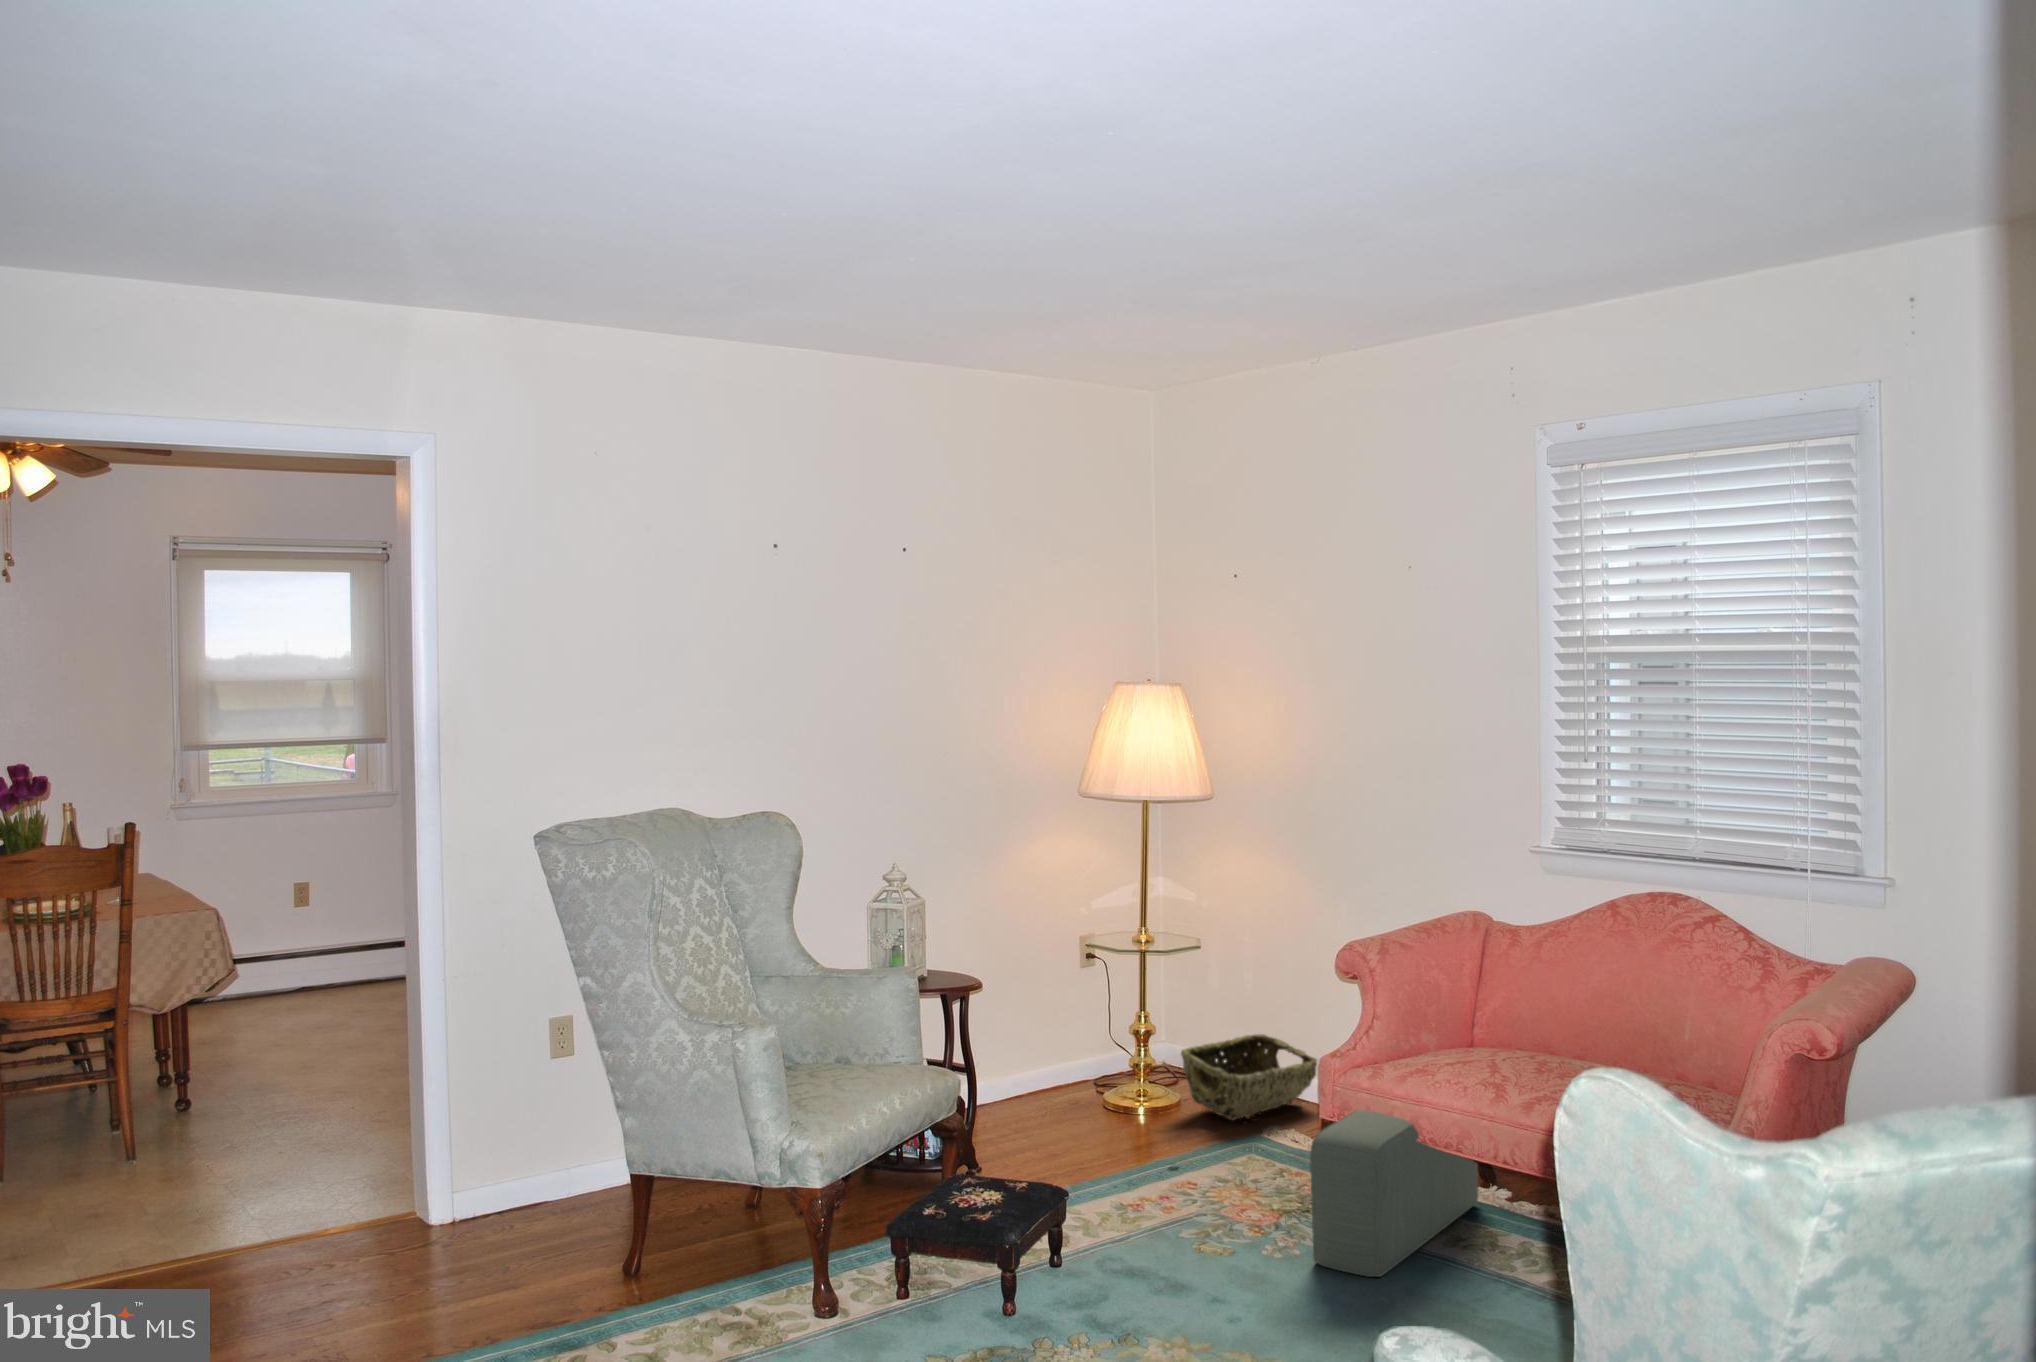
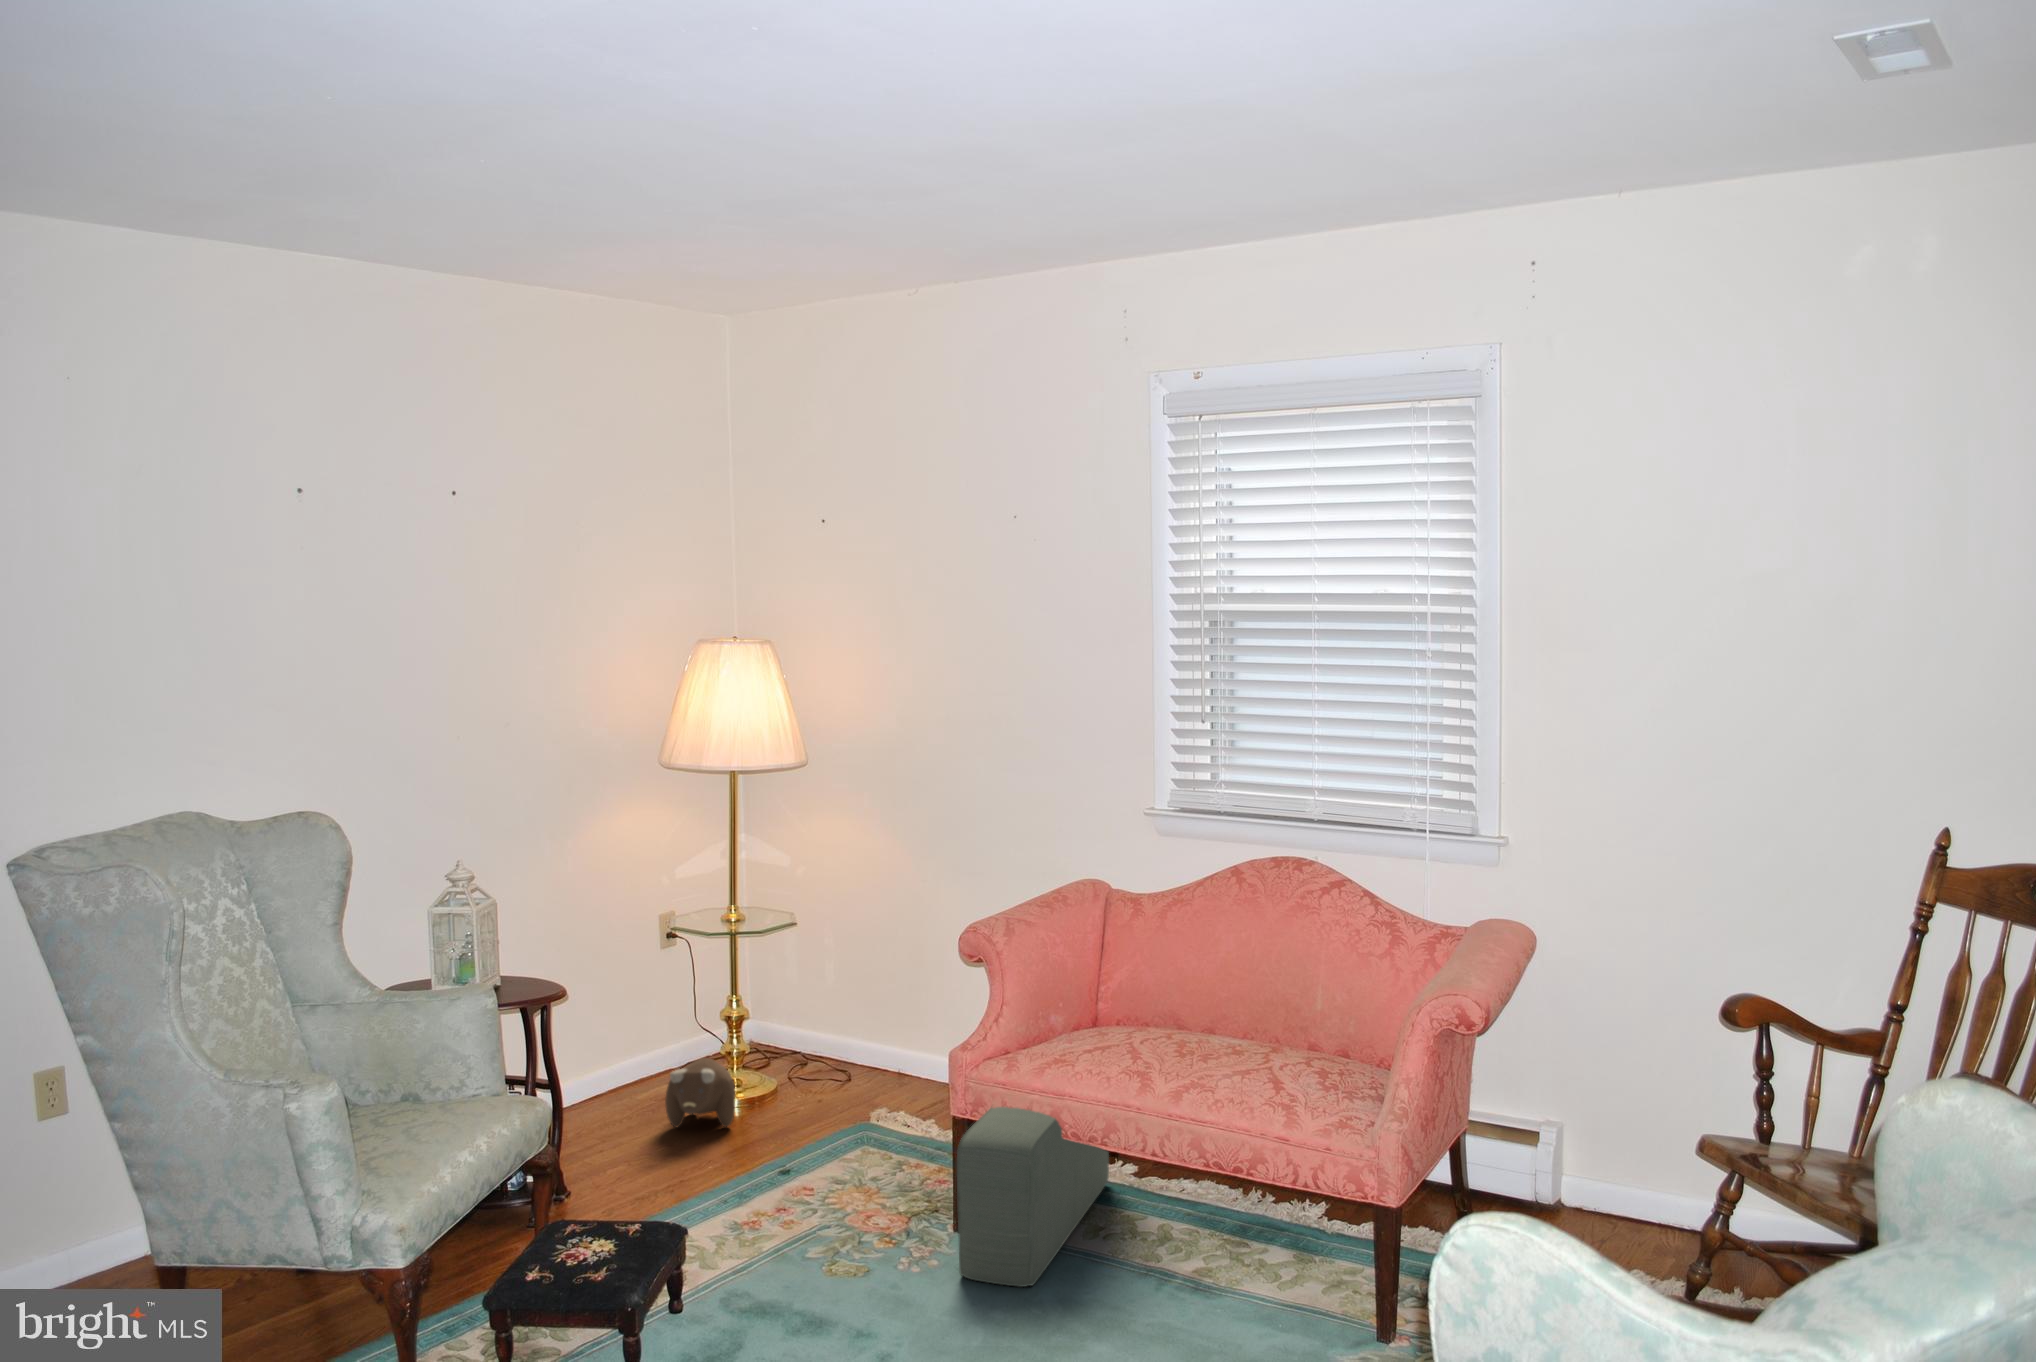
woven basket: present [1181,1034,1317,1121] -> none [782,1011,924,1107]
plush toy: none [1072,1063,1136,1129] -> present [665,1058,736,1127]

